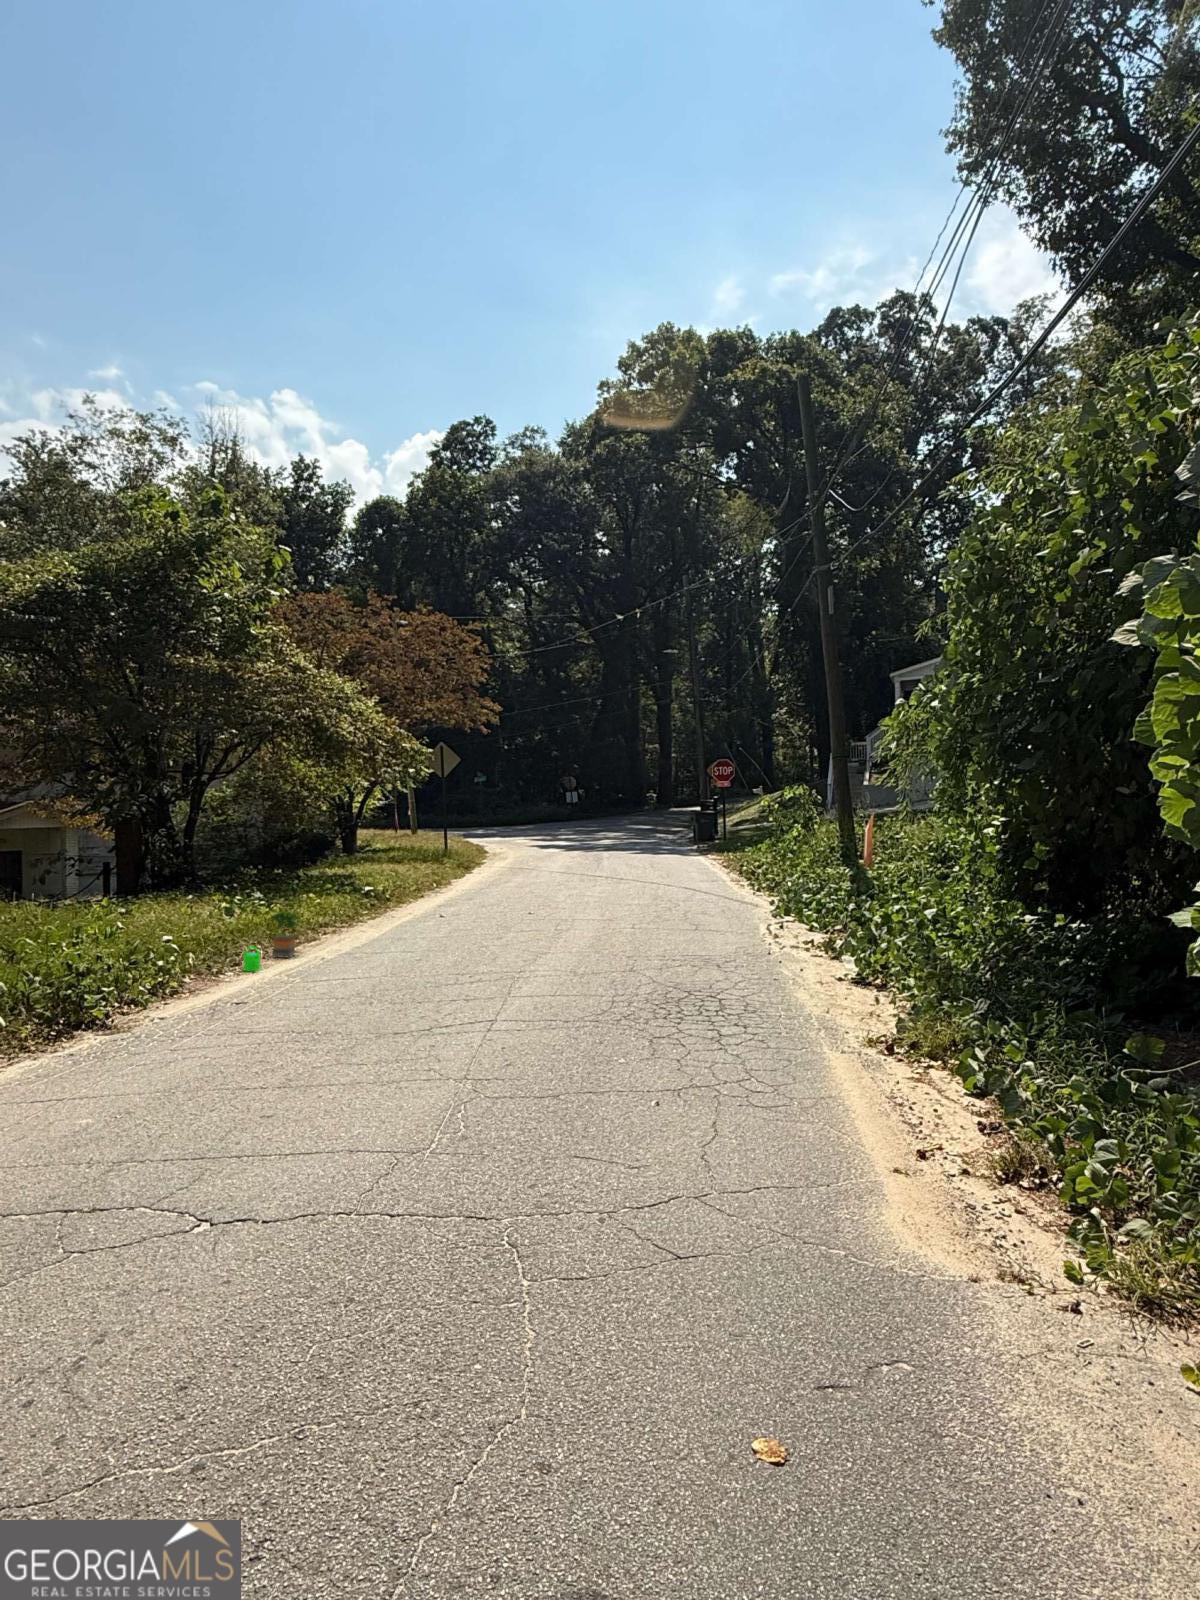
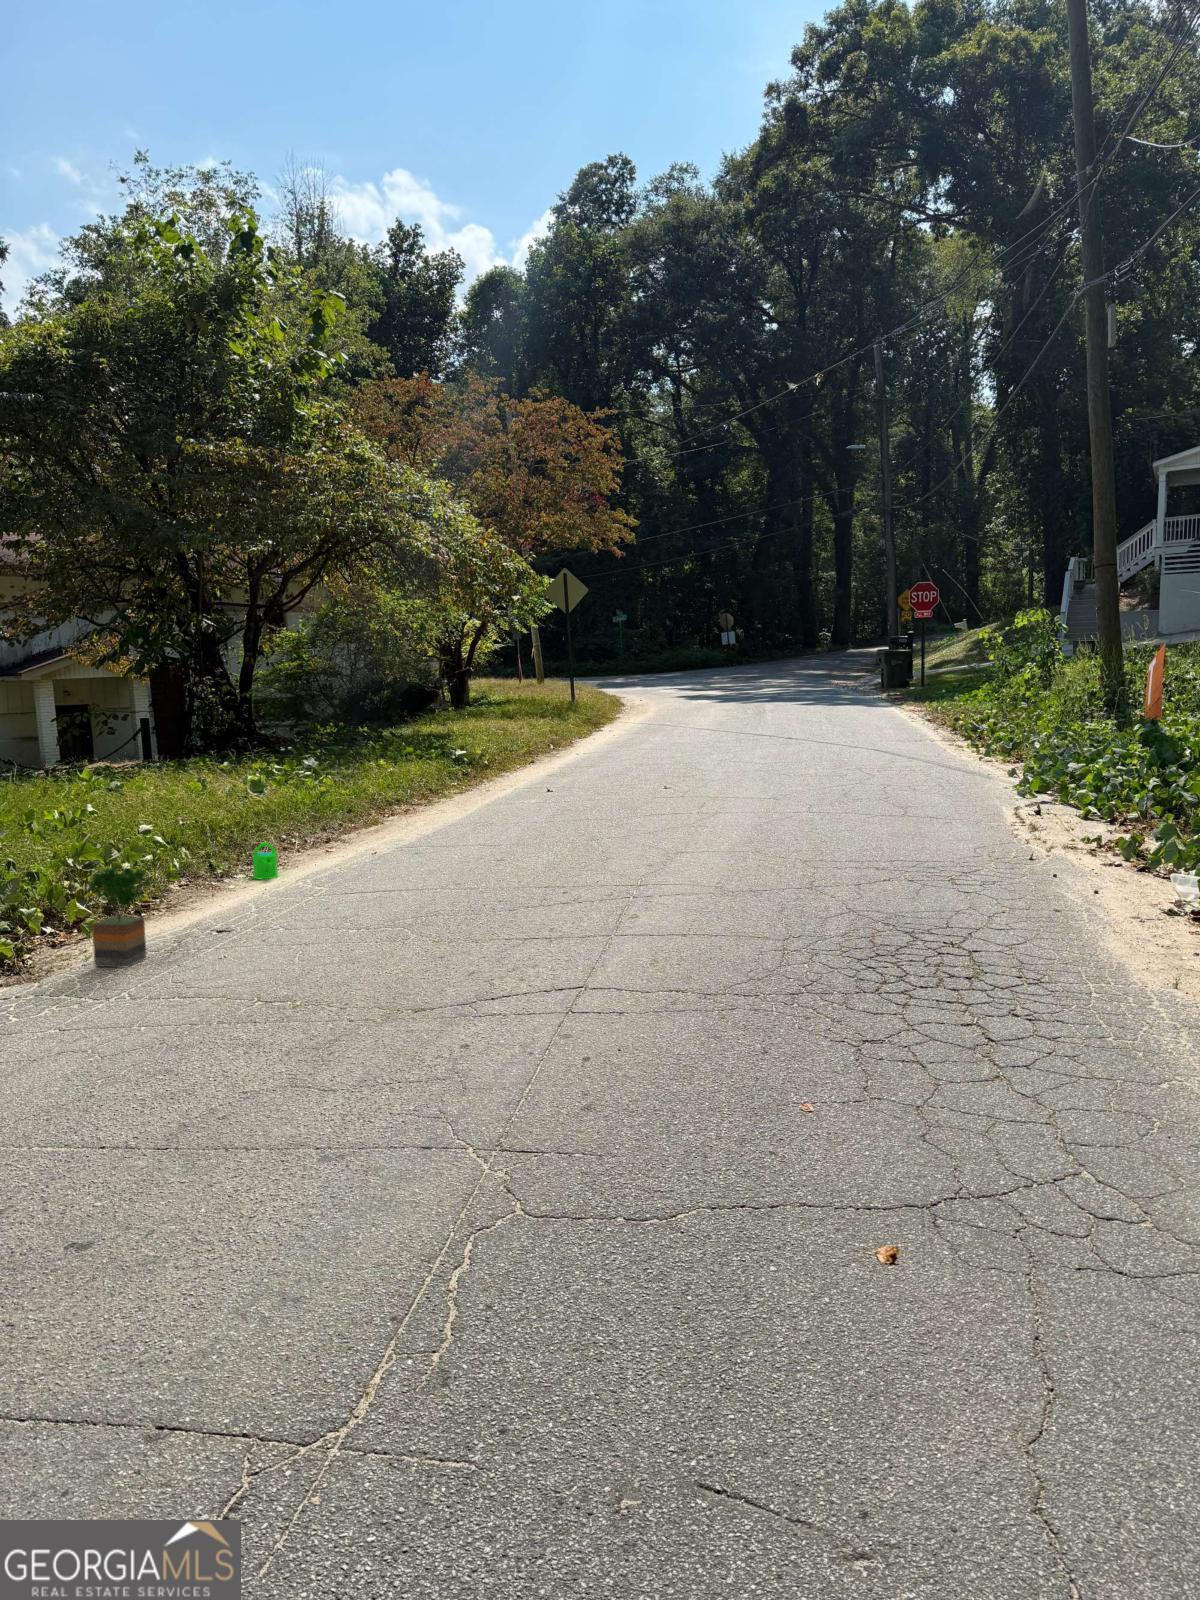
potted tree: present [272,912,299,958] -> present [90,868,153,968]

